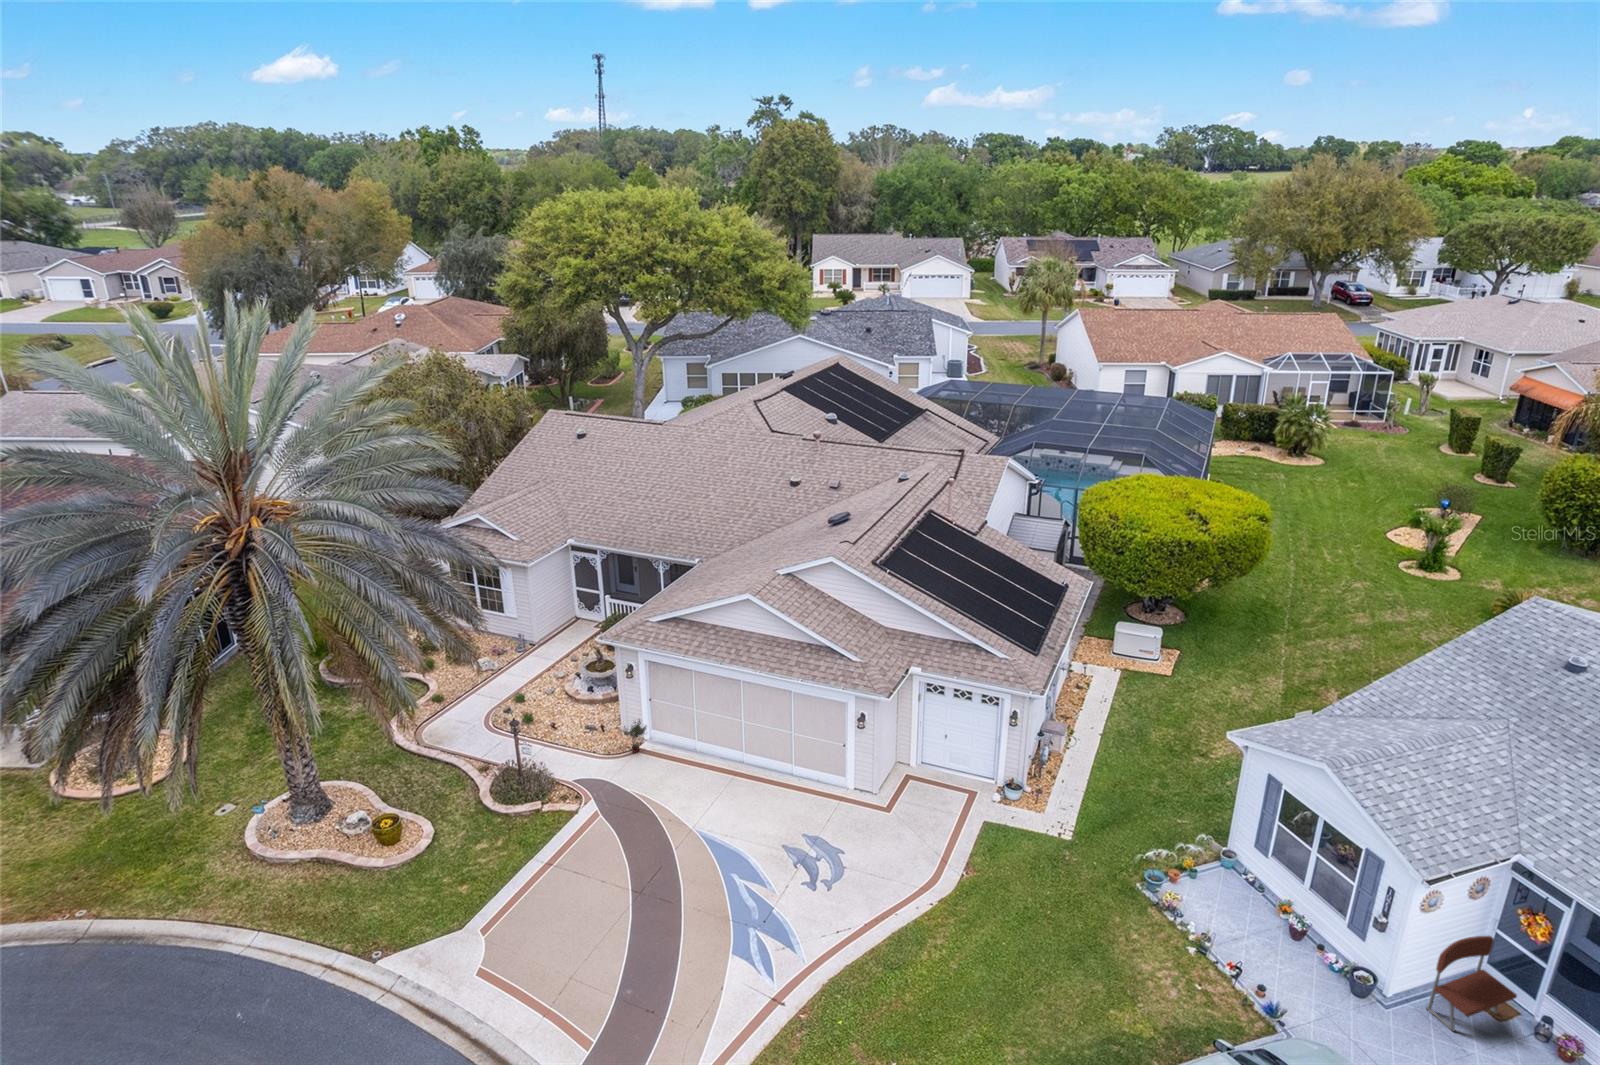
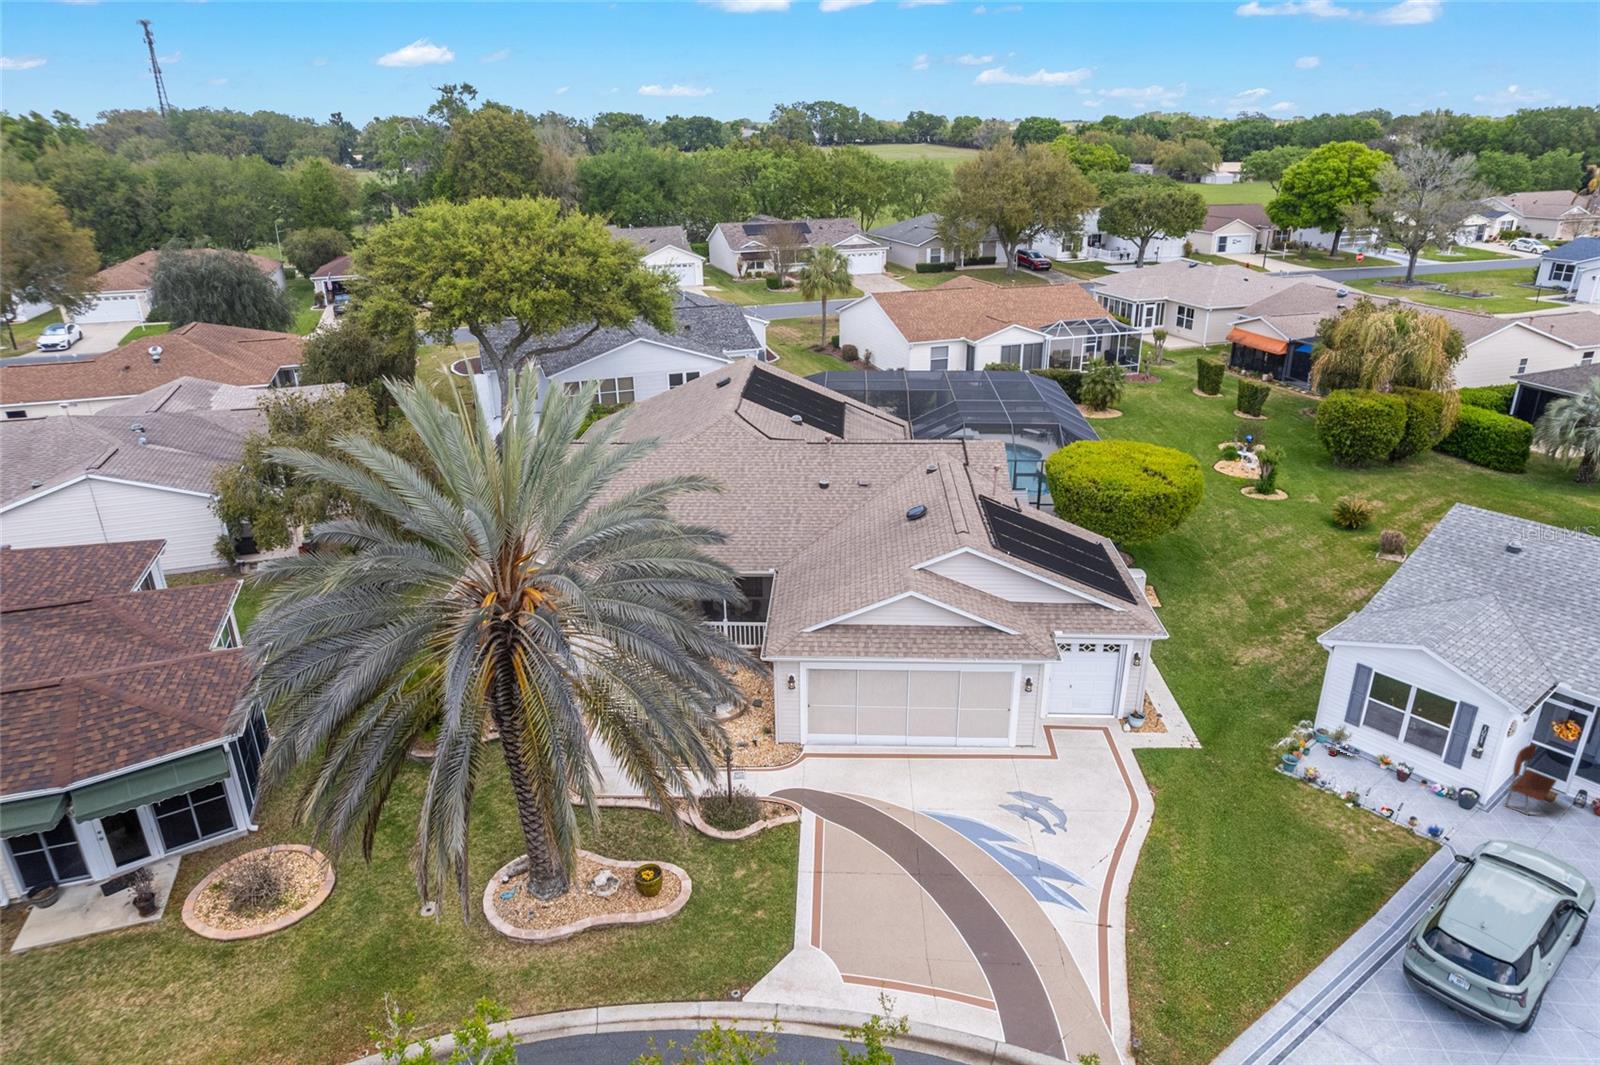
potted tree: present [622,720,646,753] -> present [1323,726,1352,756]

